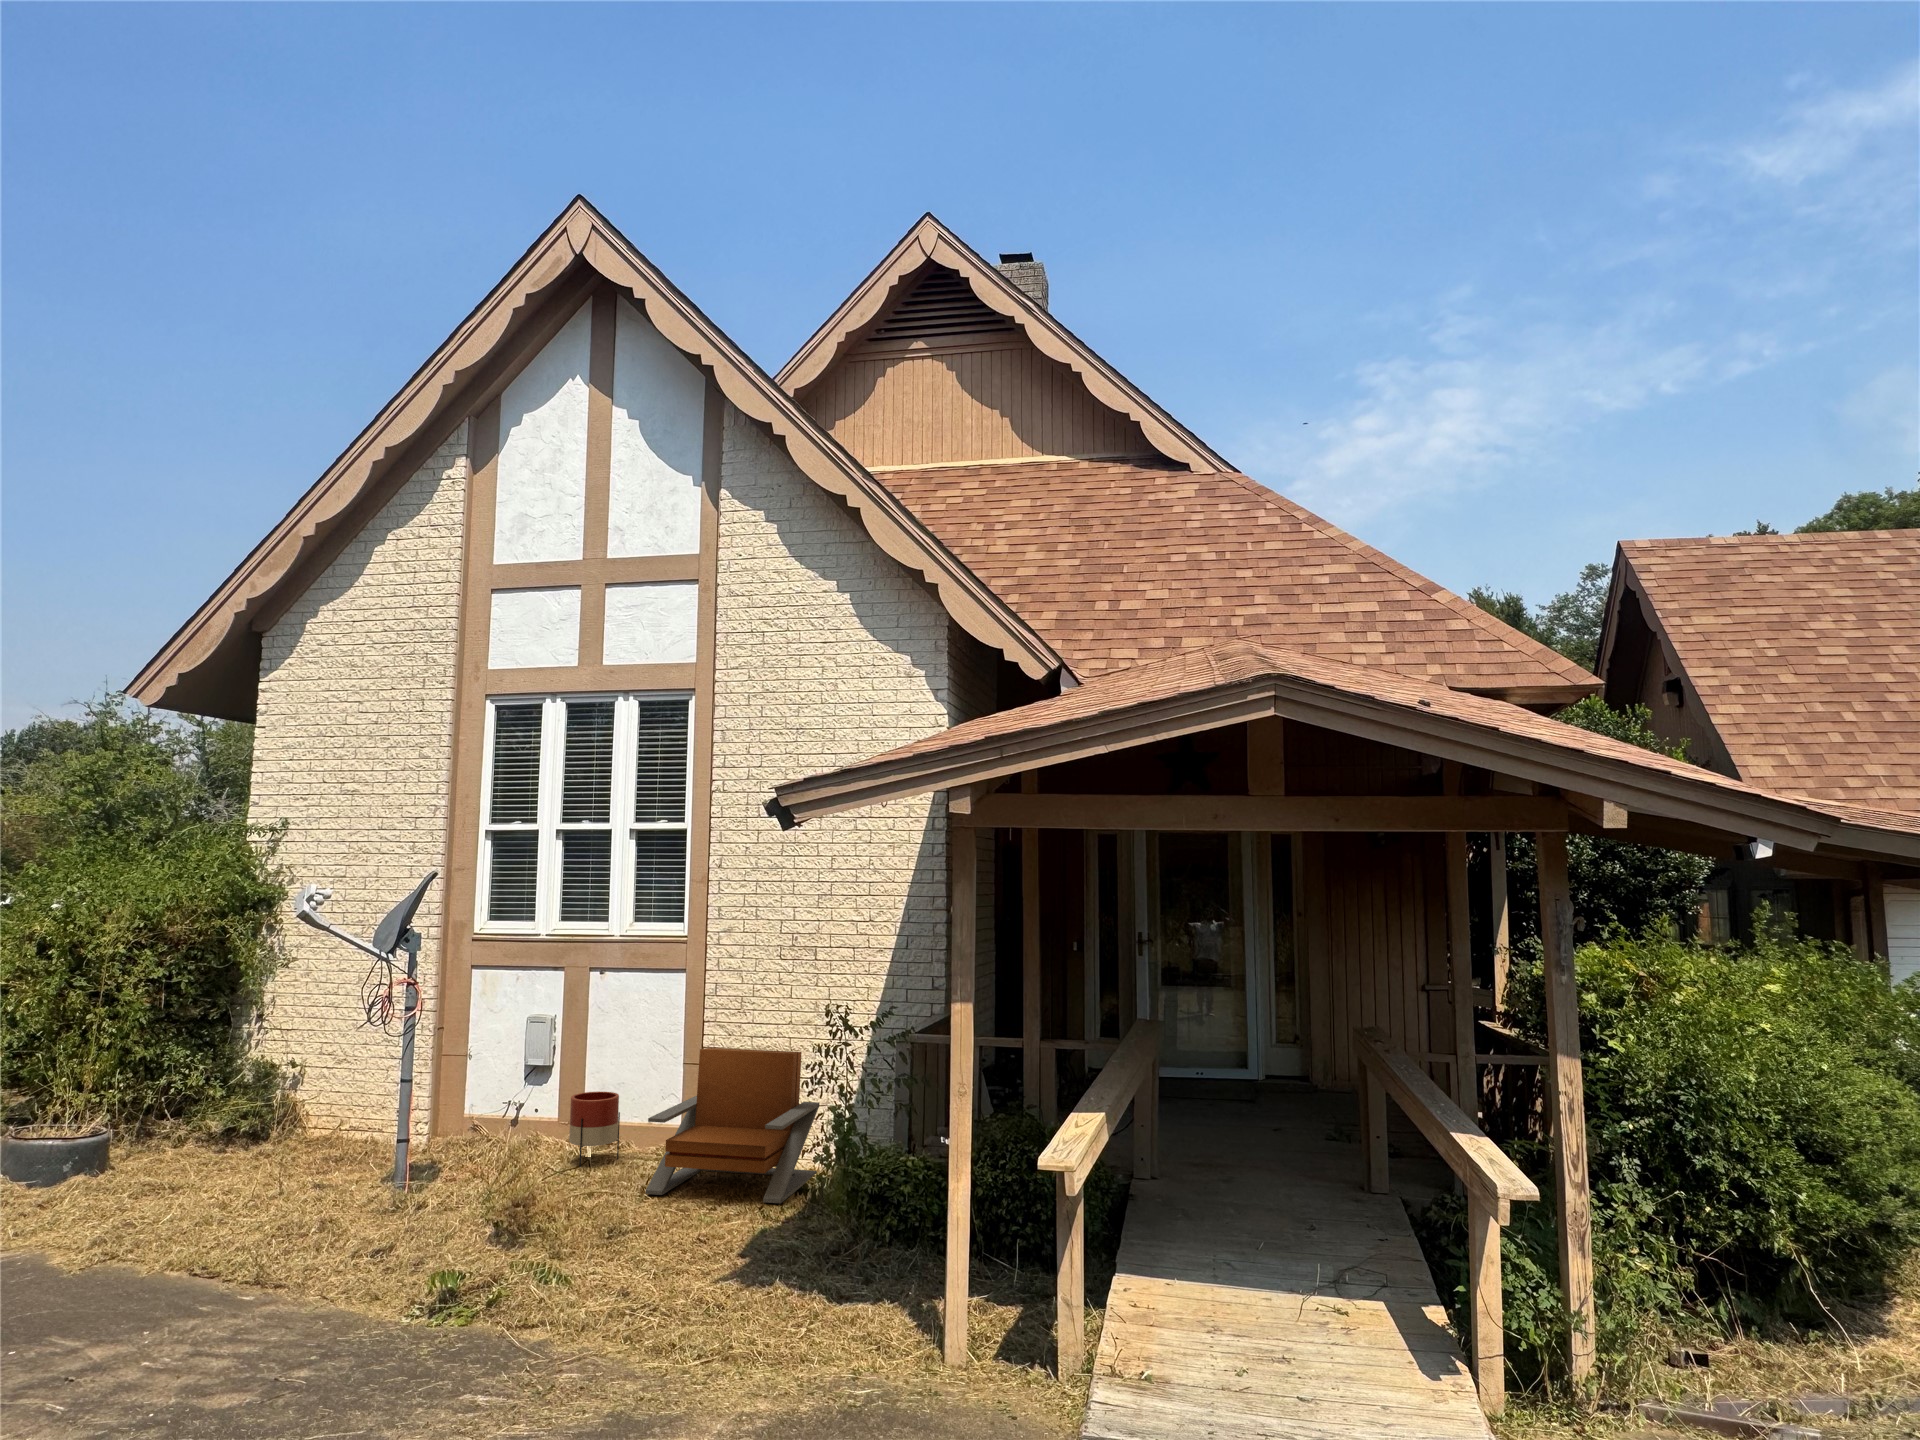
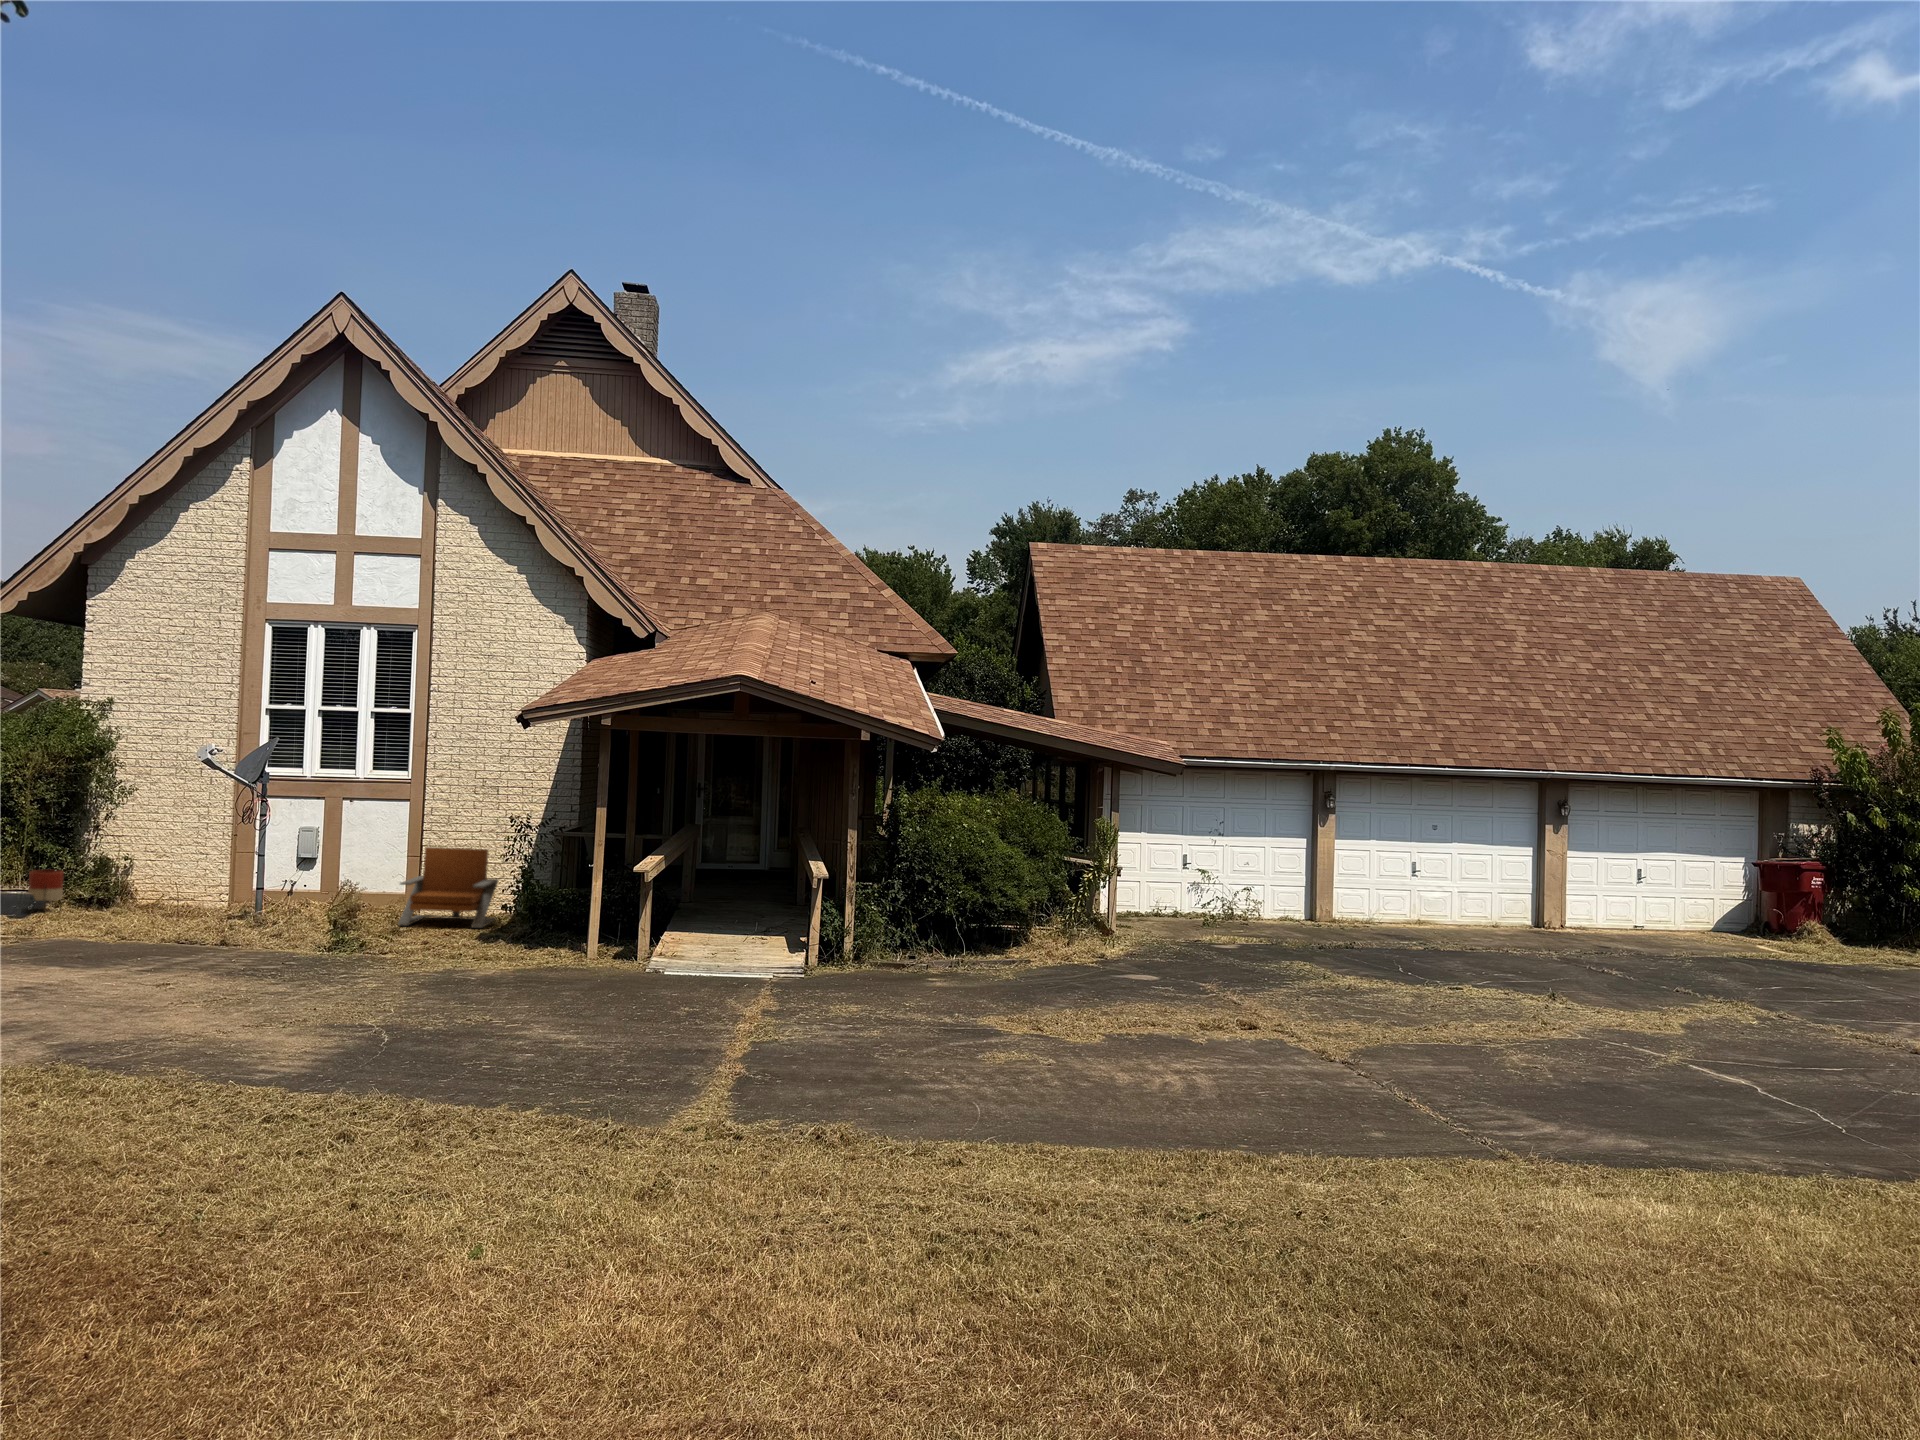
planter: present [569,1092,620,1167] -> present [28,870,64,901]

